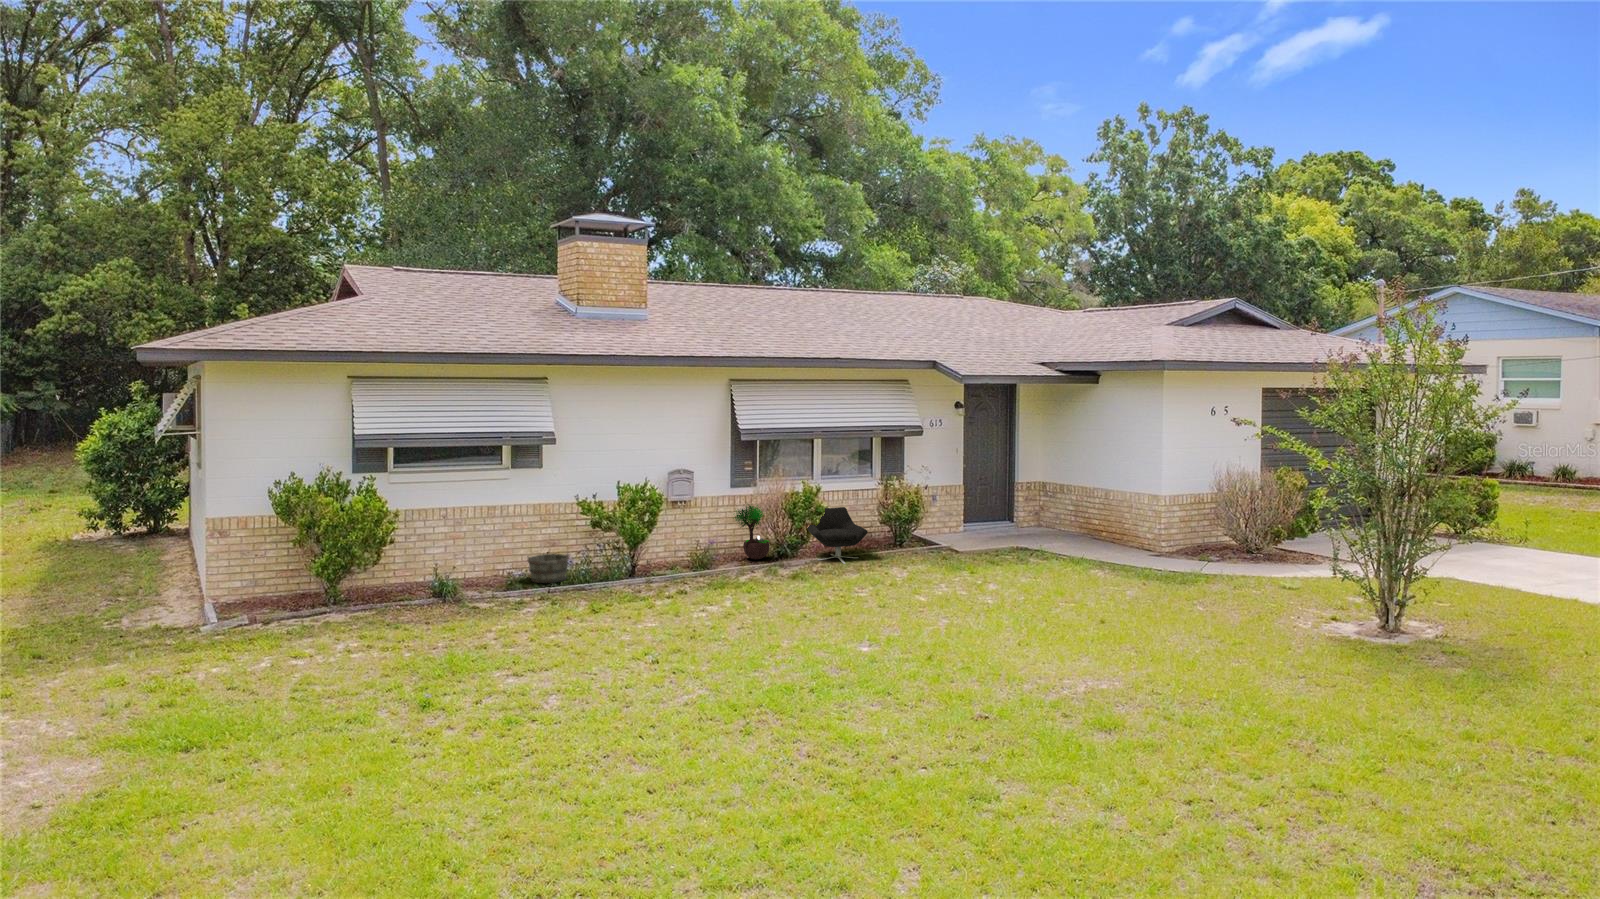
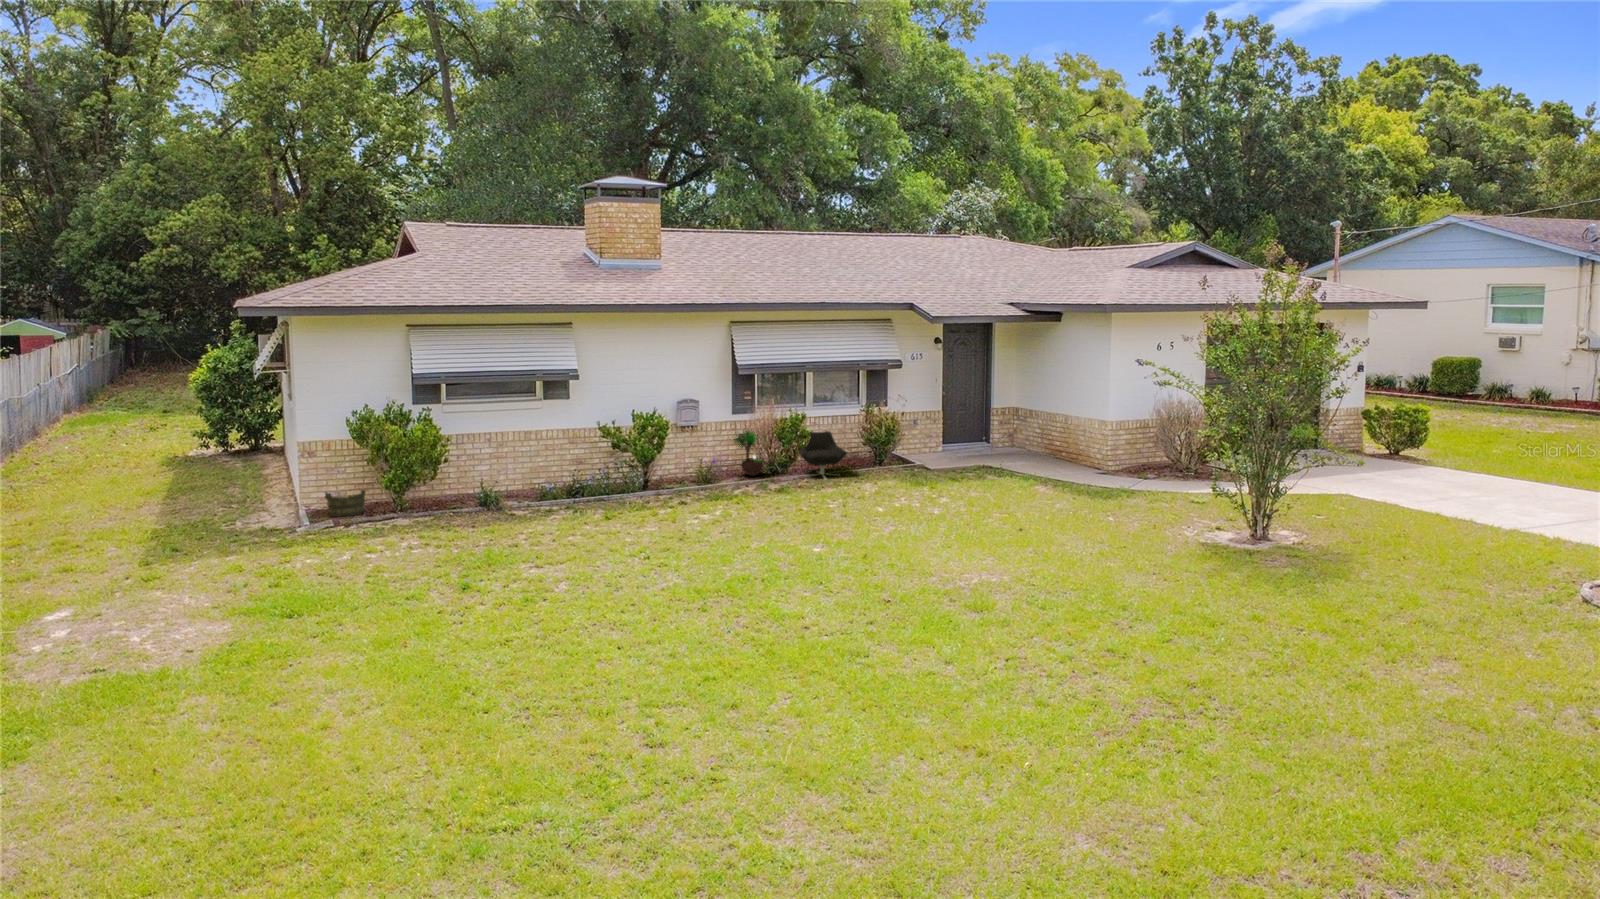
bucket: present [527,554,569,583] -> present [325,490,365,517]

